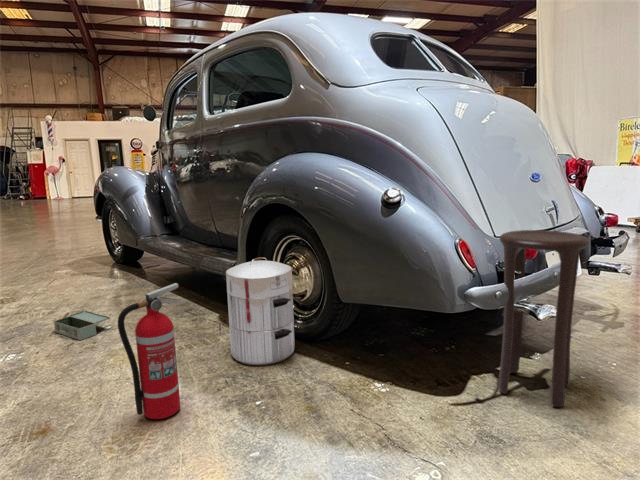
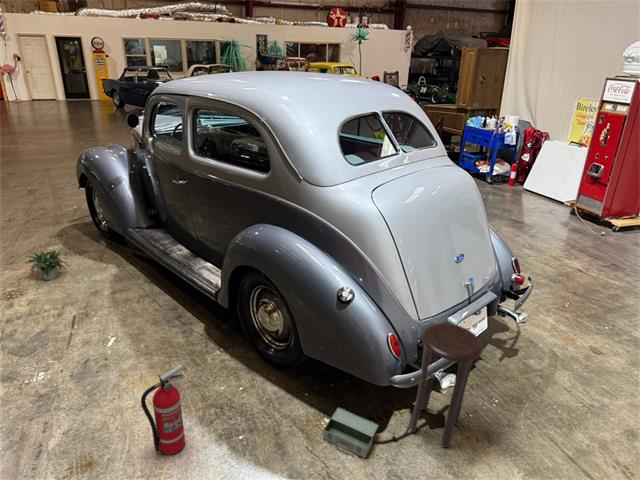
potted plant: none [14,255,72,292] -> present [25,250,67,280]
waste bin: present [226,257,295,365] -> none [215,309,267,394]
toolbox: present [54,311,110,340] -> present [323,407,379,458]

